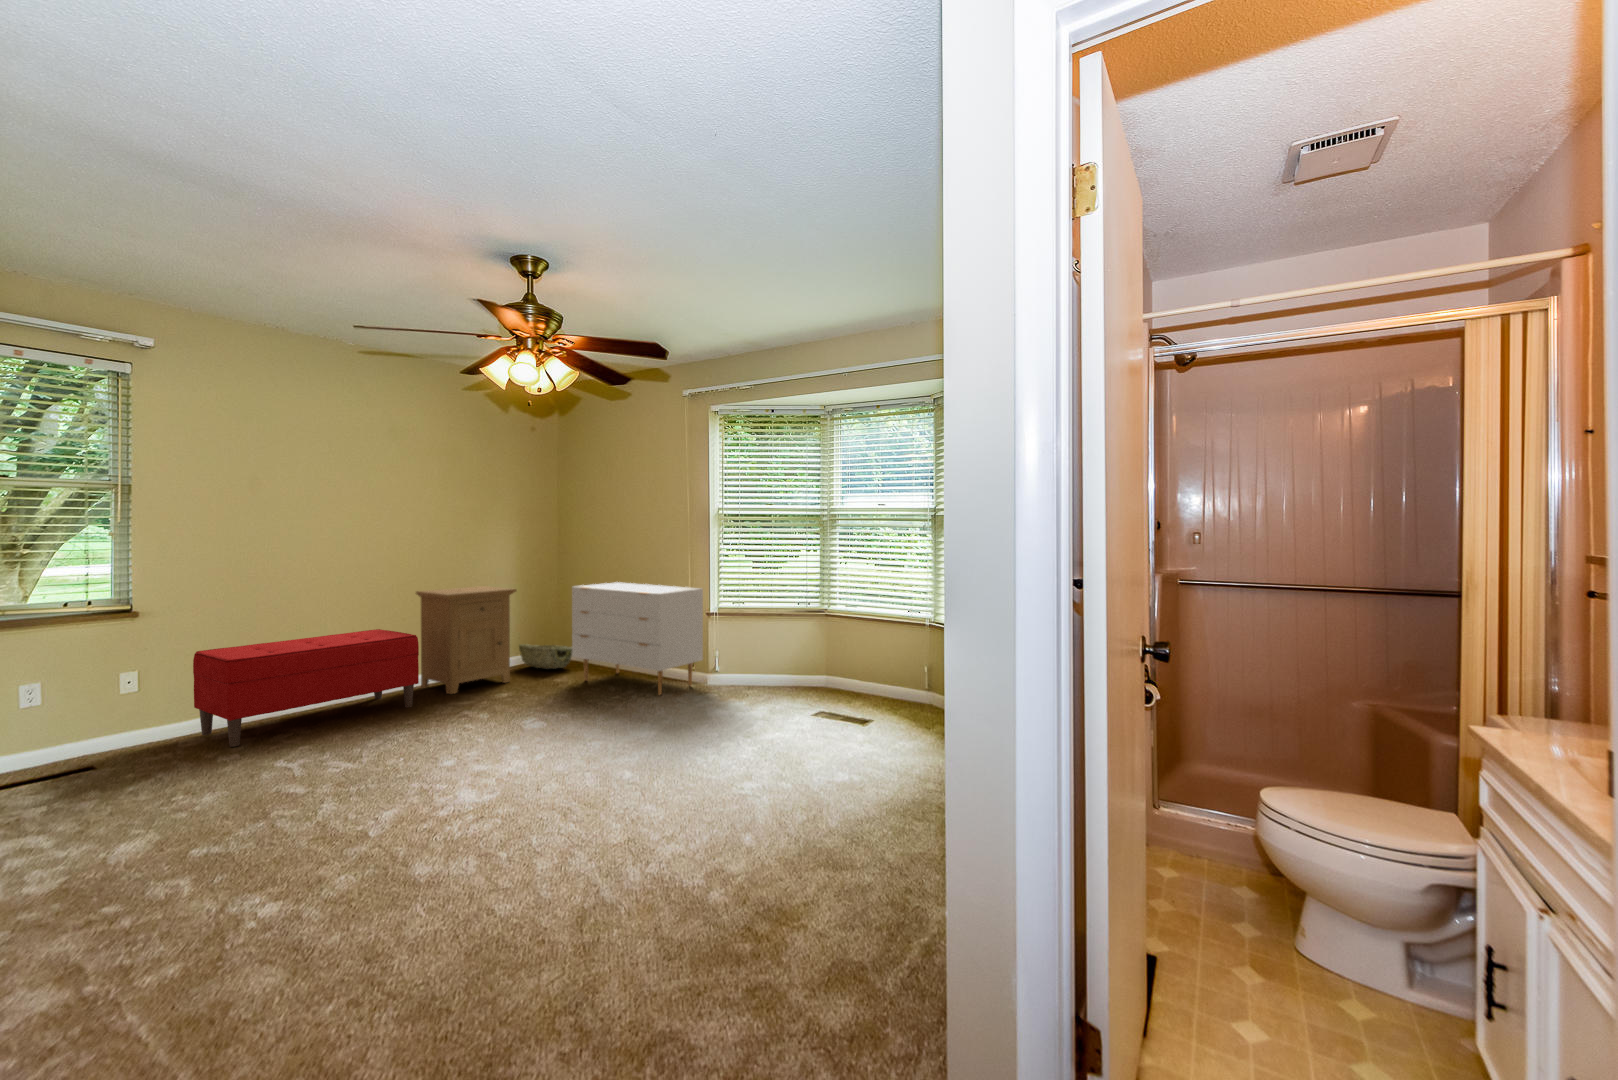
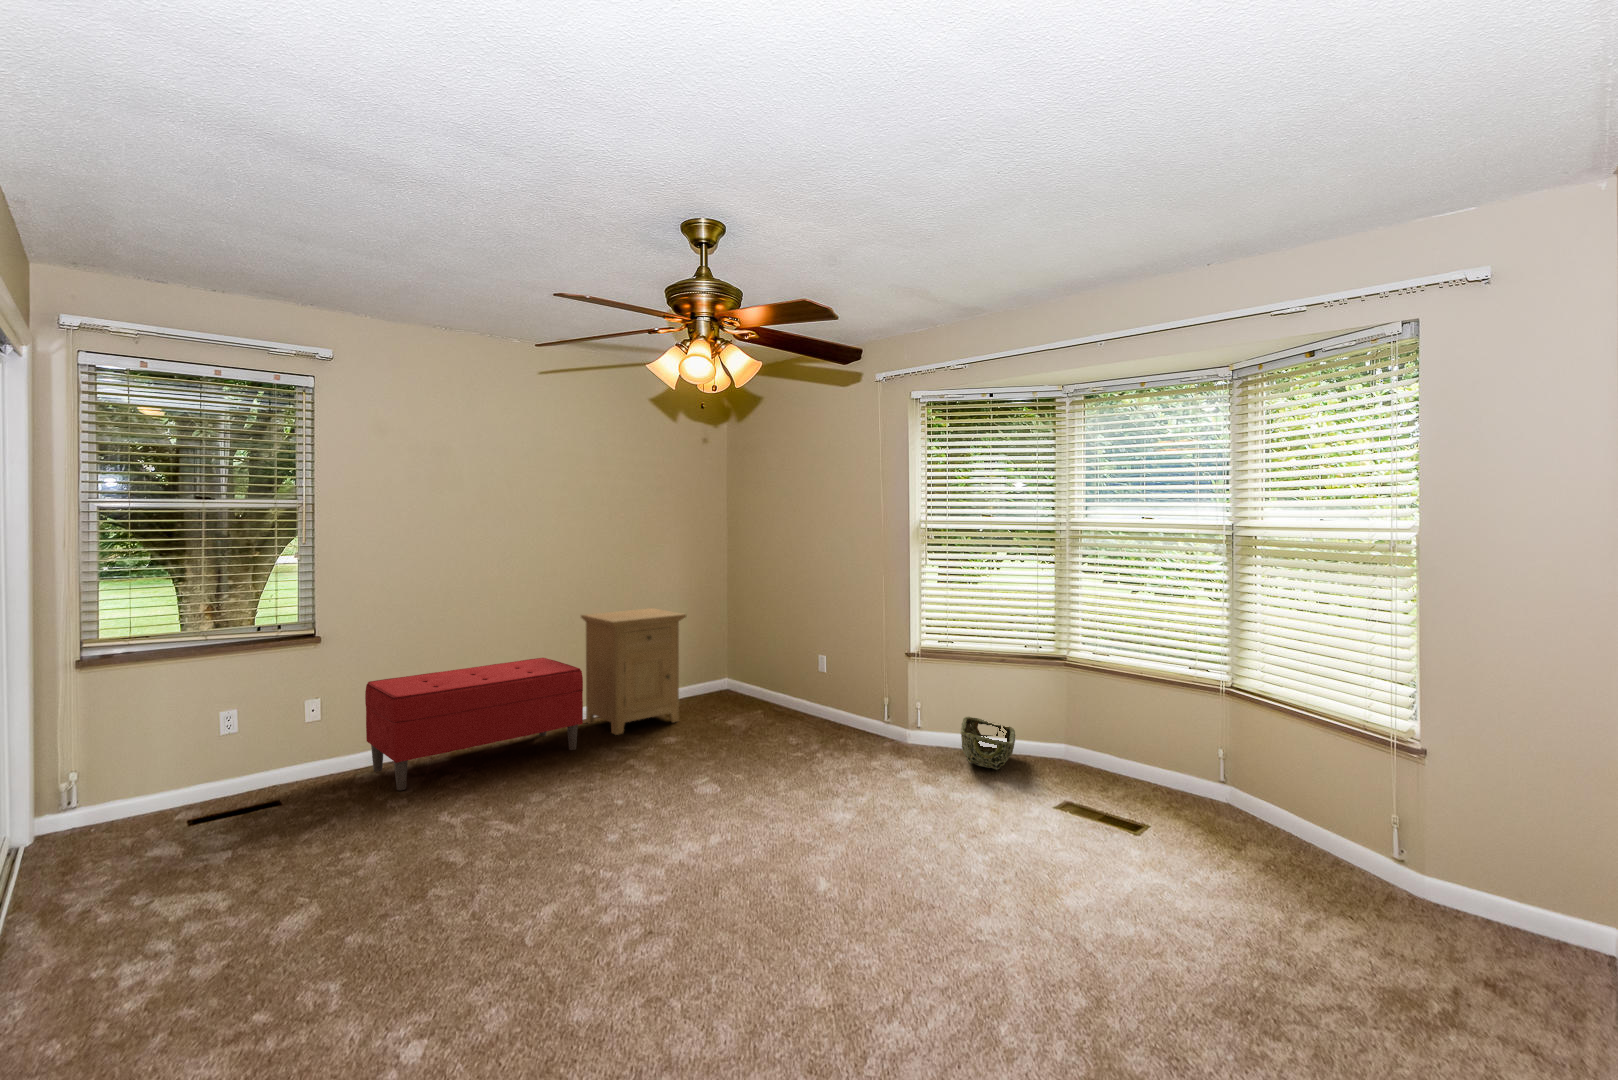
dresser: present [572,582,703,695] -> none [747,607,904,754]
woven basket: present [519,644,572,669] -> present [960,717,1015,770]

